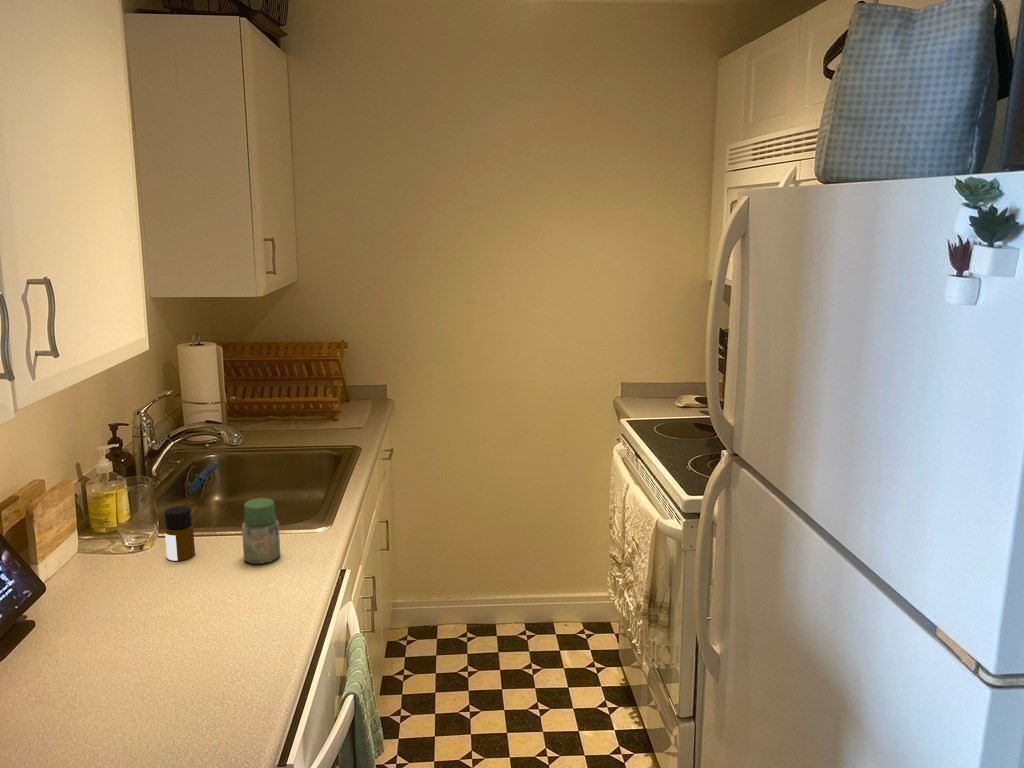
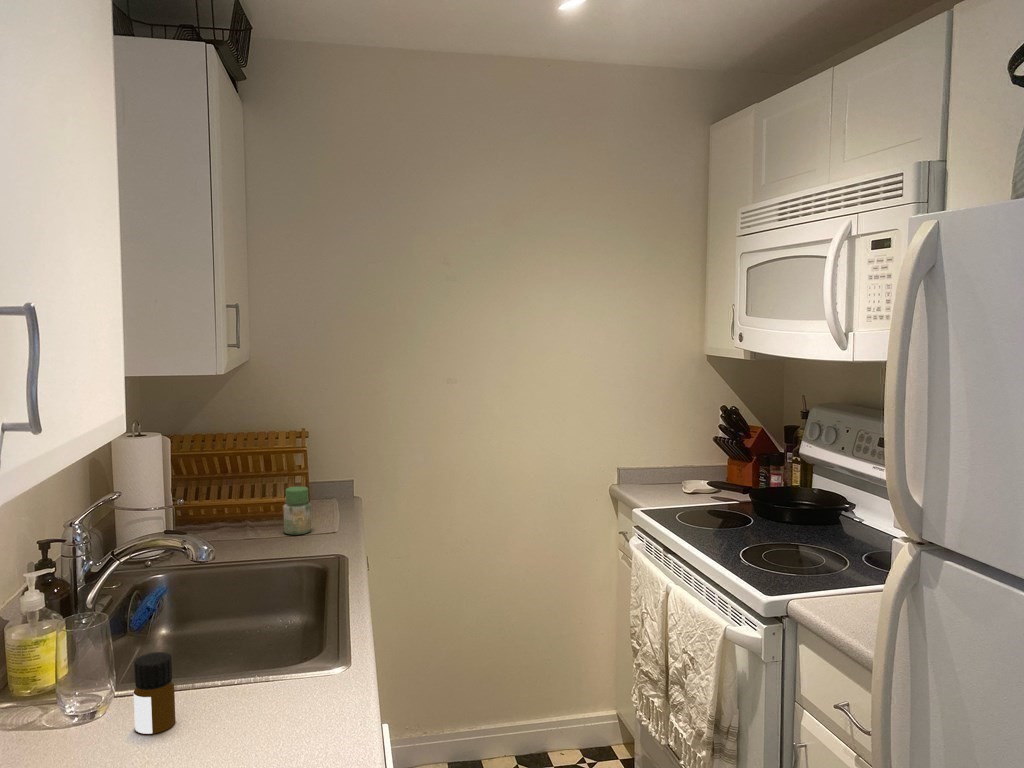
jar: present [242,498,280,564] -> present [283,486,311,535]

